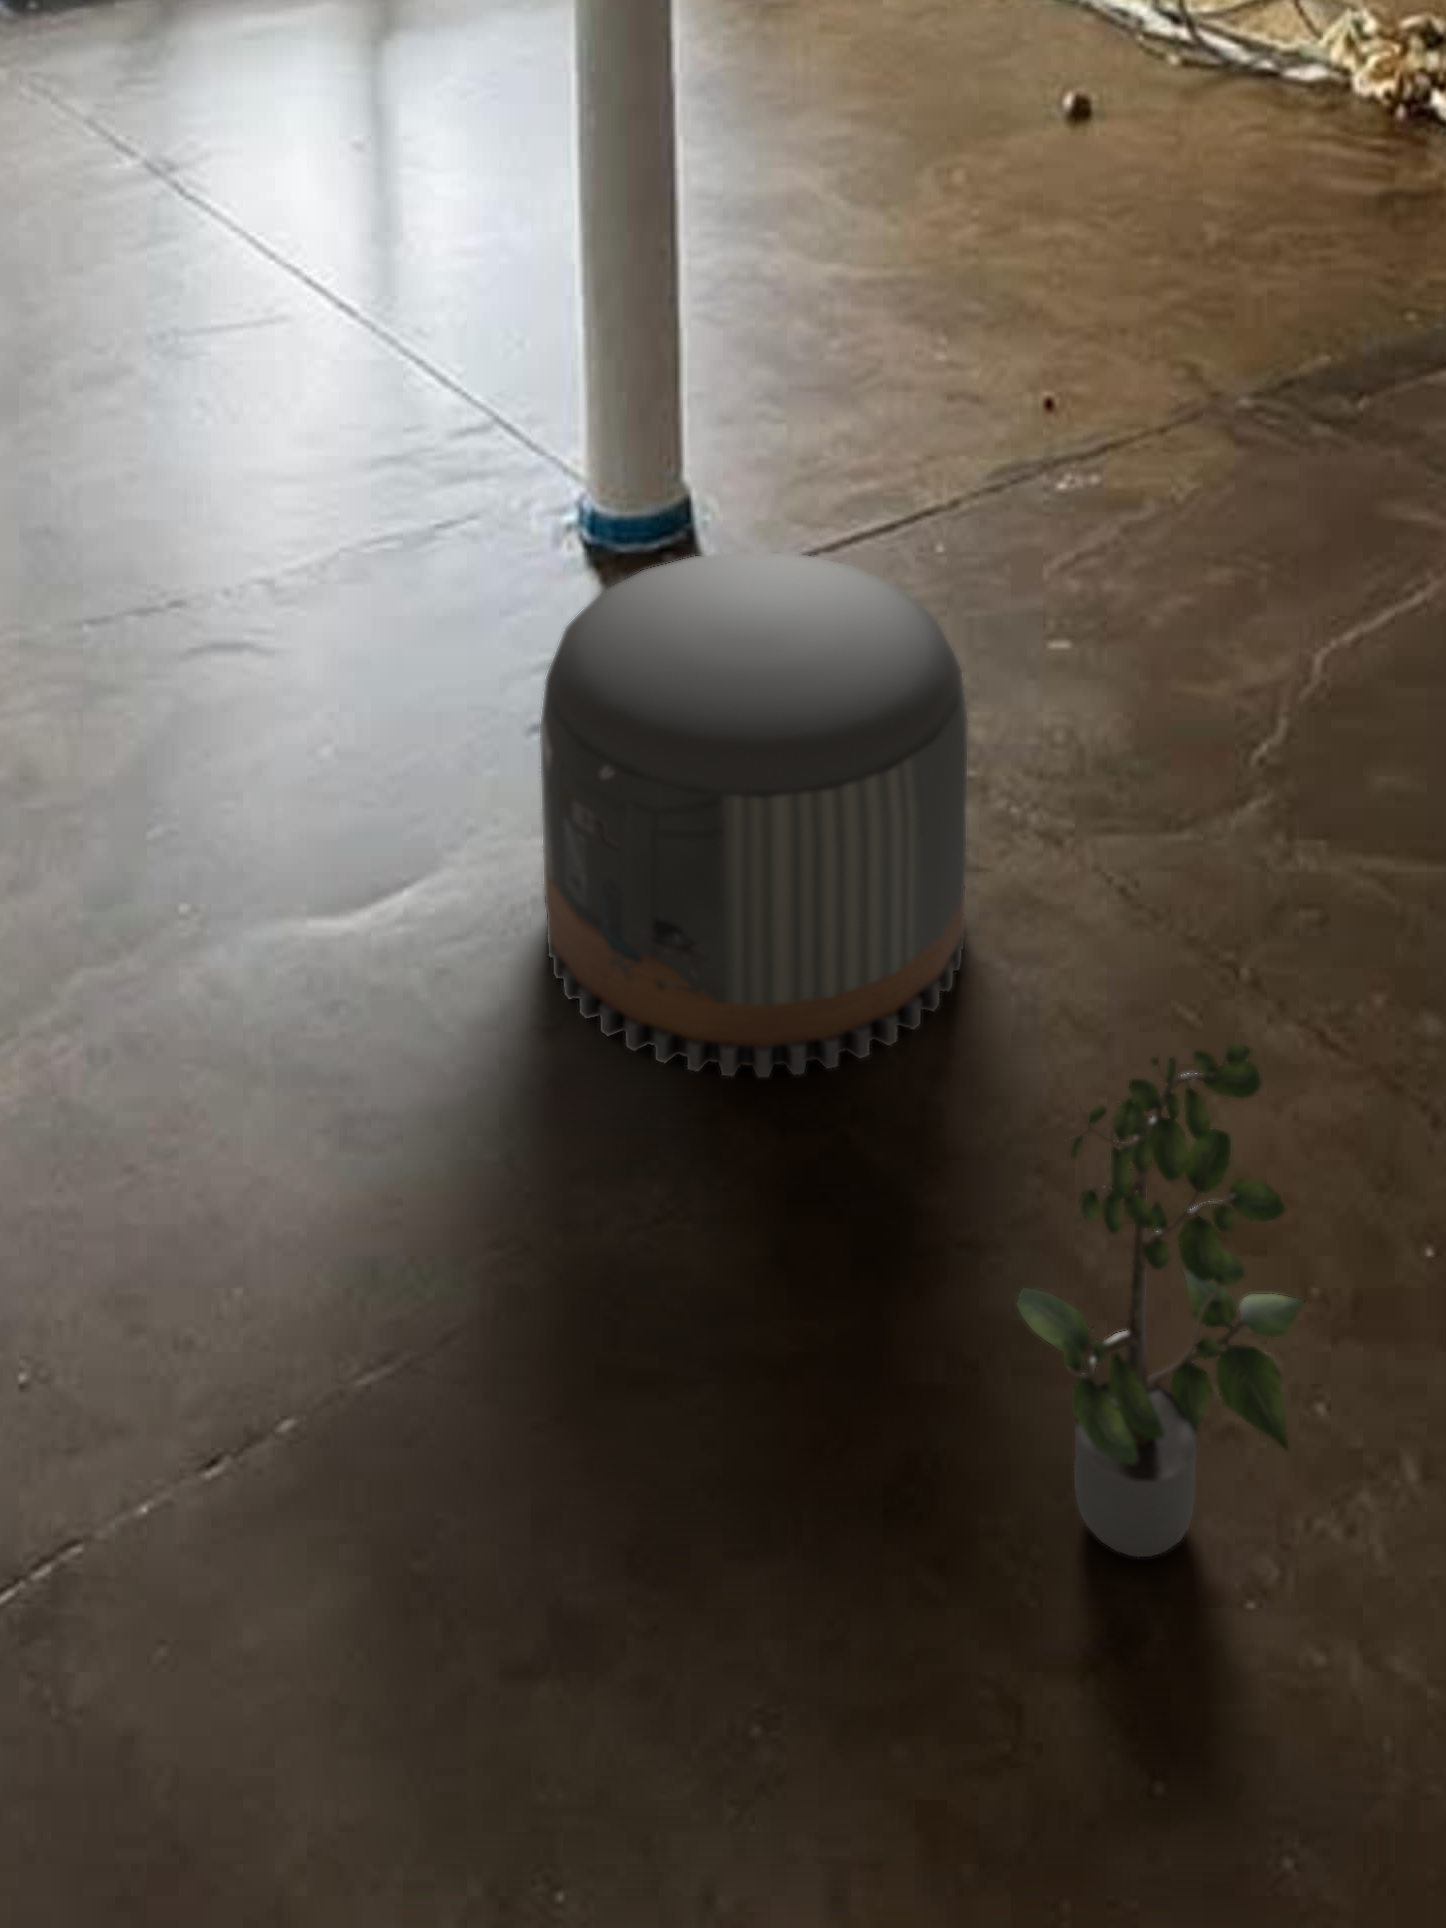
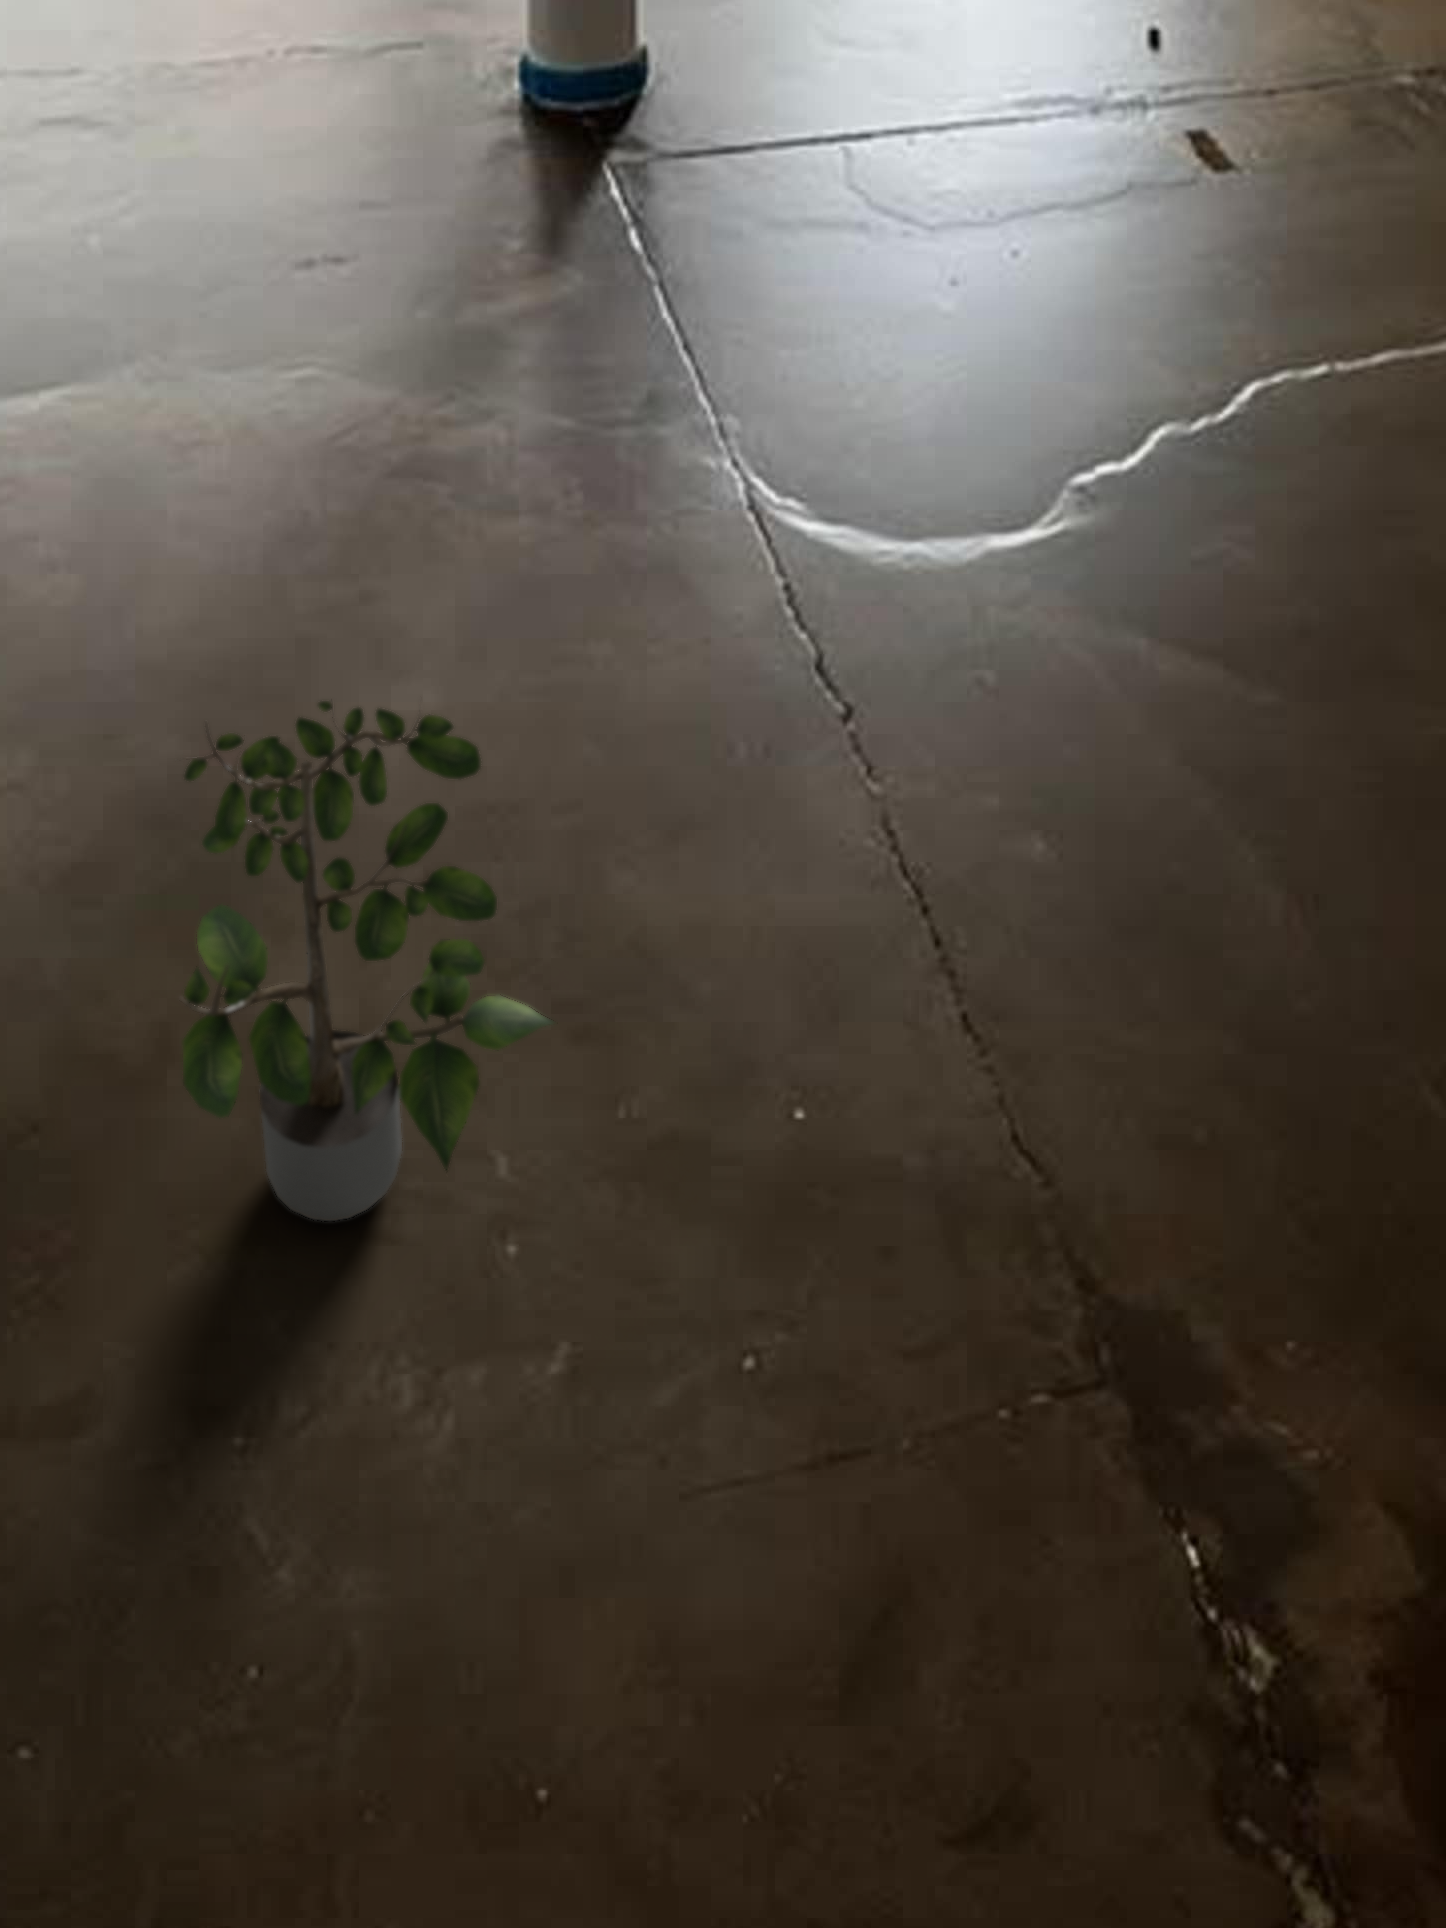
pouf: present [540,551,968,1077] -> none [178,92,659,645]

